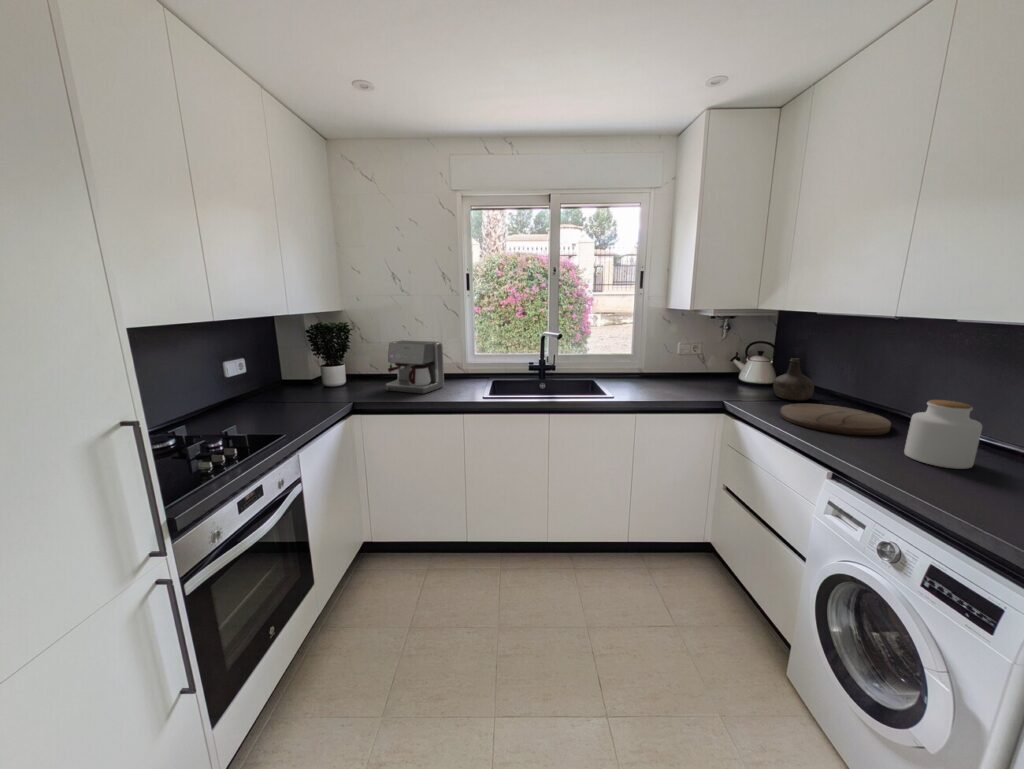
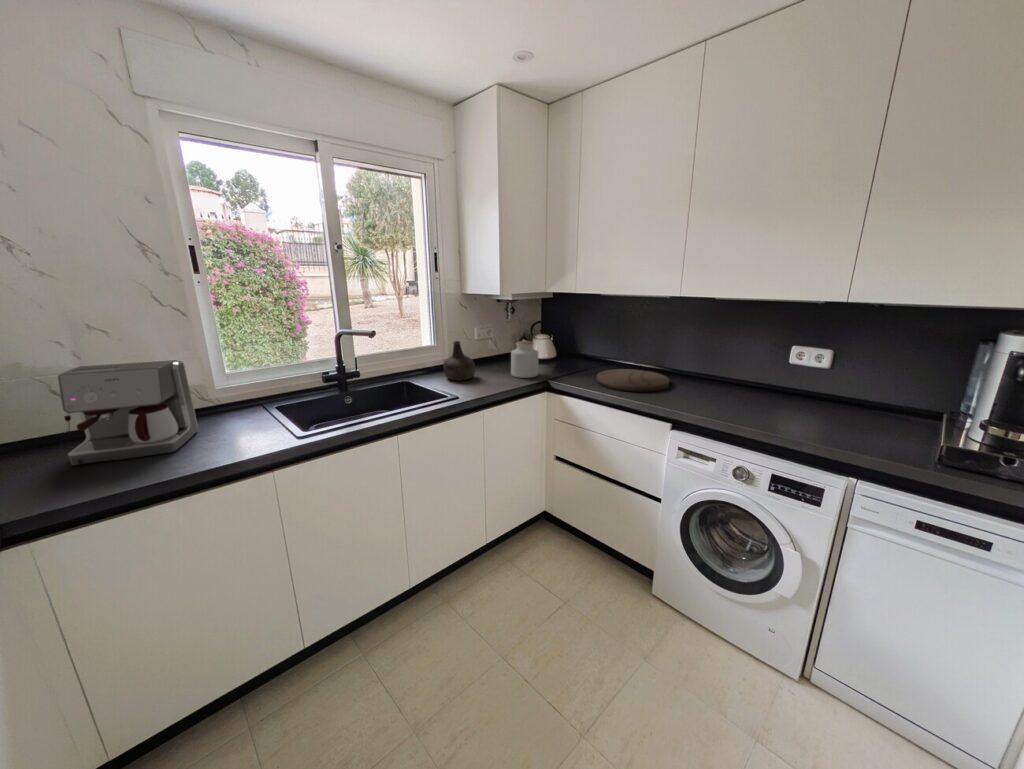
bottle: present [773,358,814,401] -> present [443,341,475,381]
jar: present [904,400,982,469] -> present [511,341,539,378]

